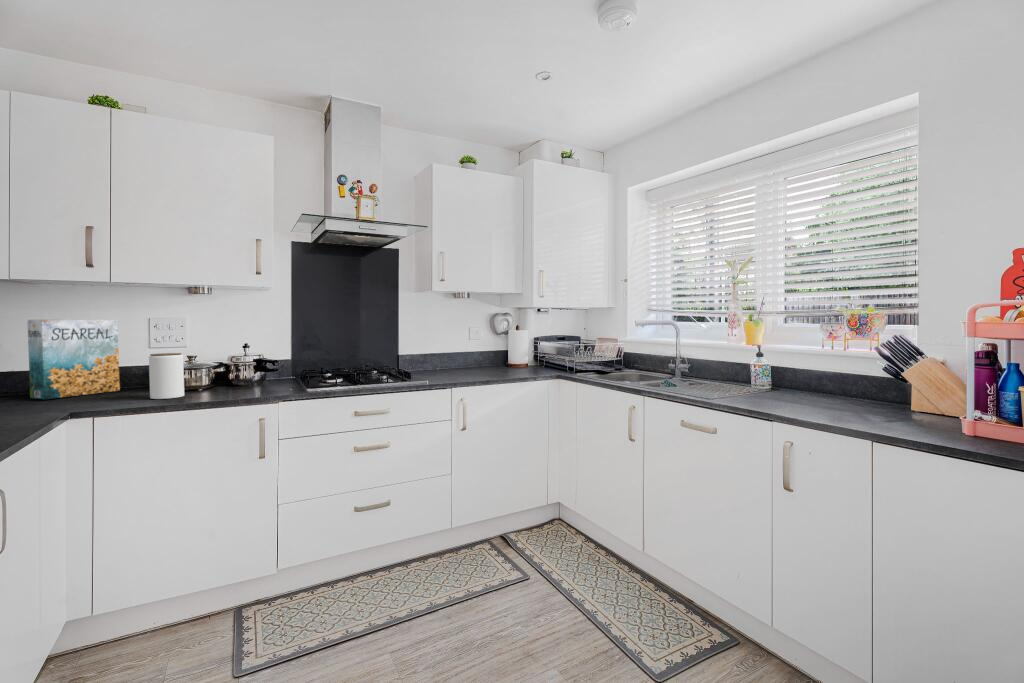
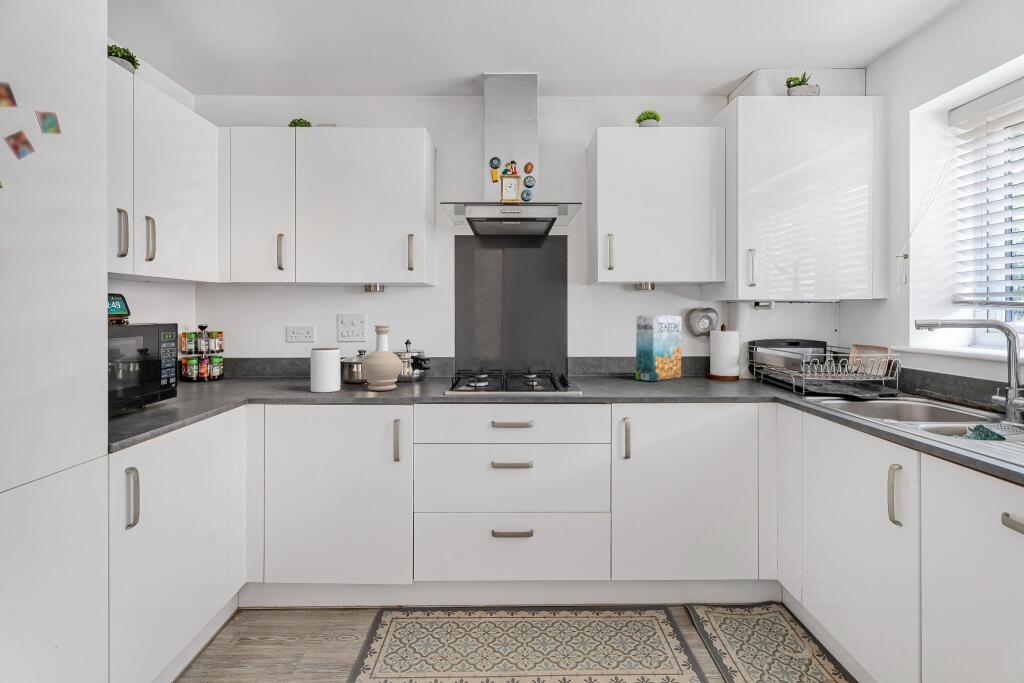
cereal box: present [27,320,120,399] -> present [636,315,682,381]
bottle: none [210,329,254,393] -> present [362,325,402,391]

